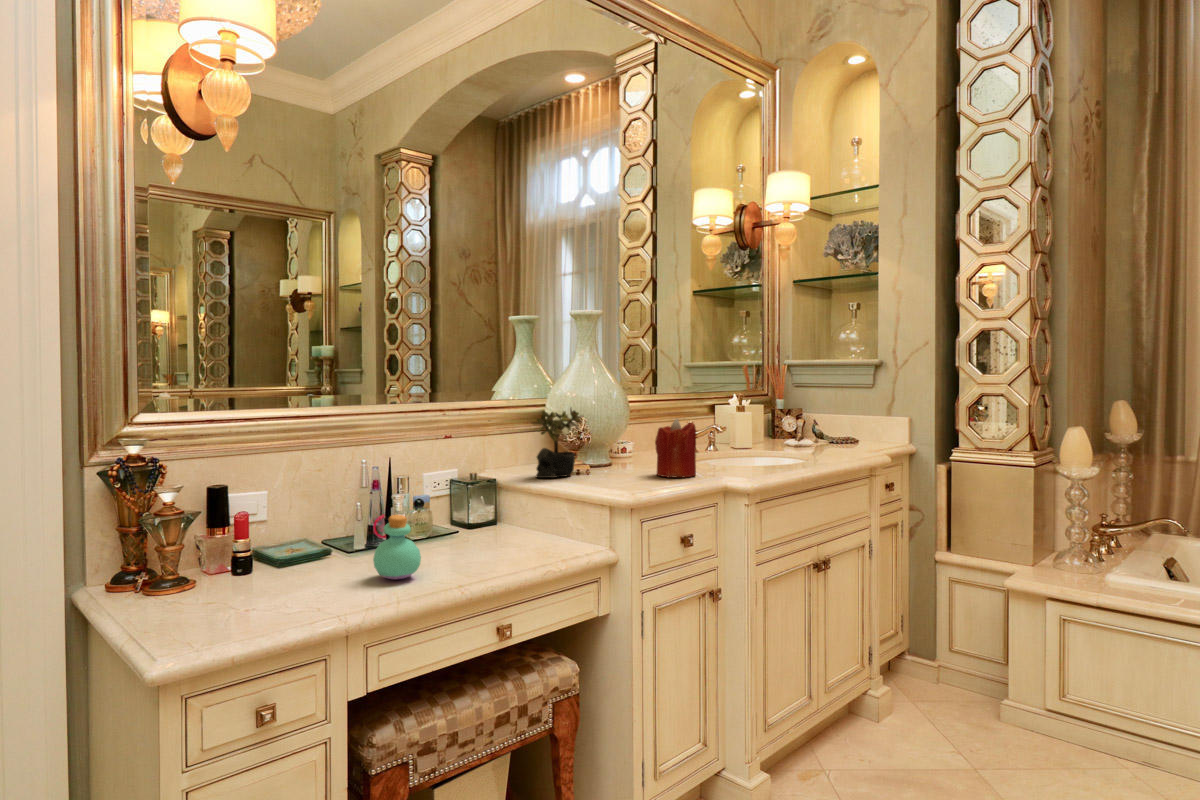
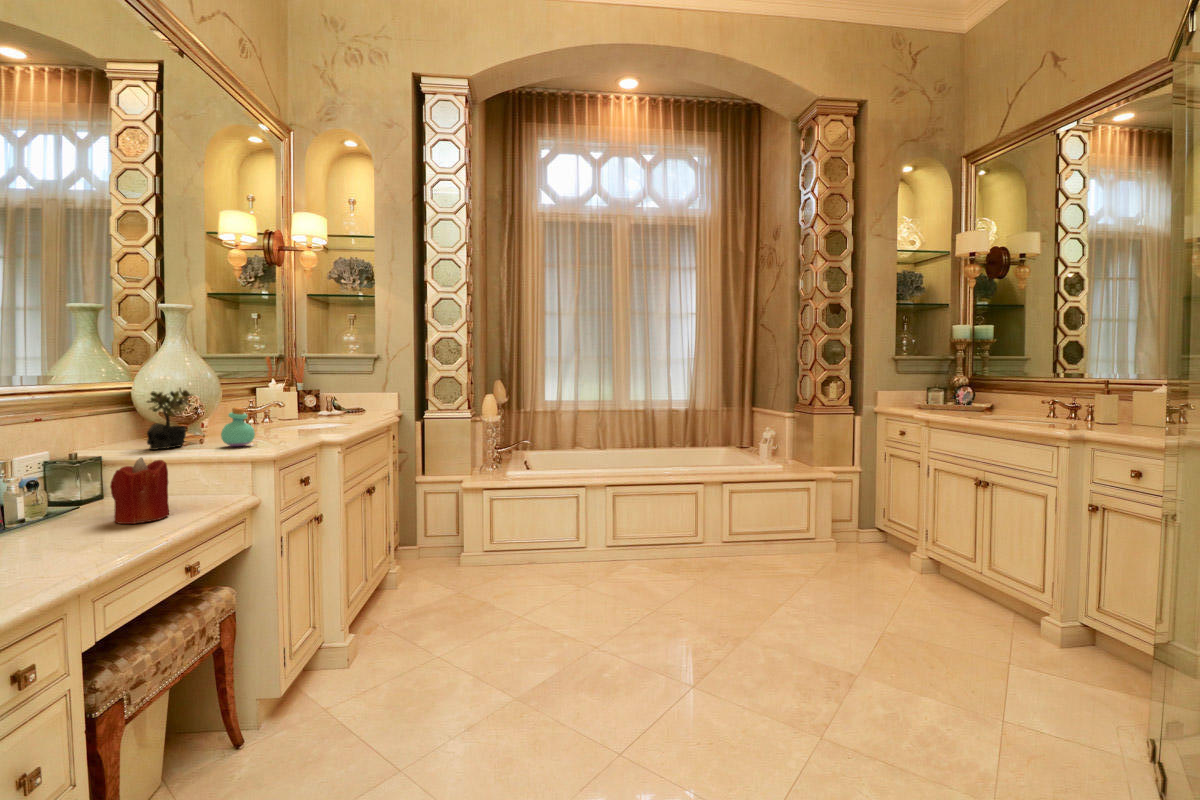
candle: present [655,419,696,477] -> present [110,457,169,524]
perfume bottle: present [373,515,421,579] -> present [221,407,255,446]

